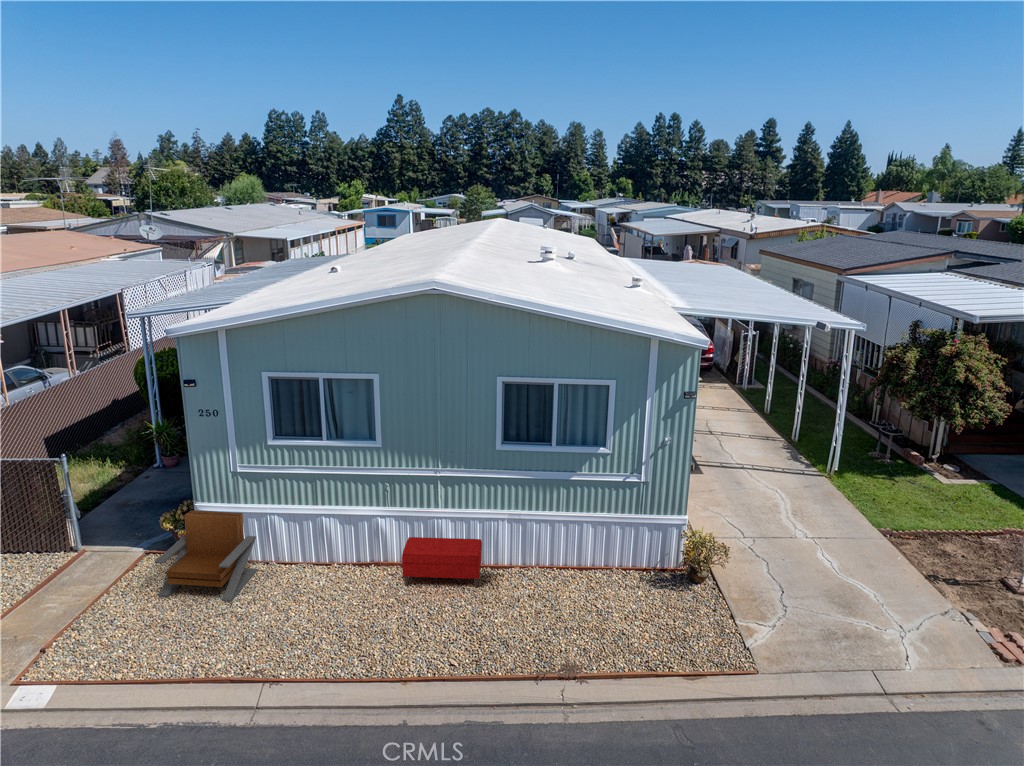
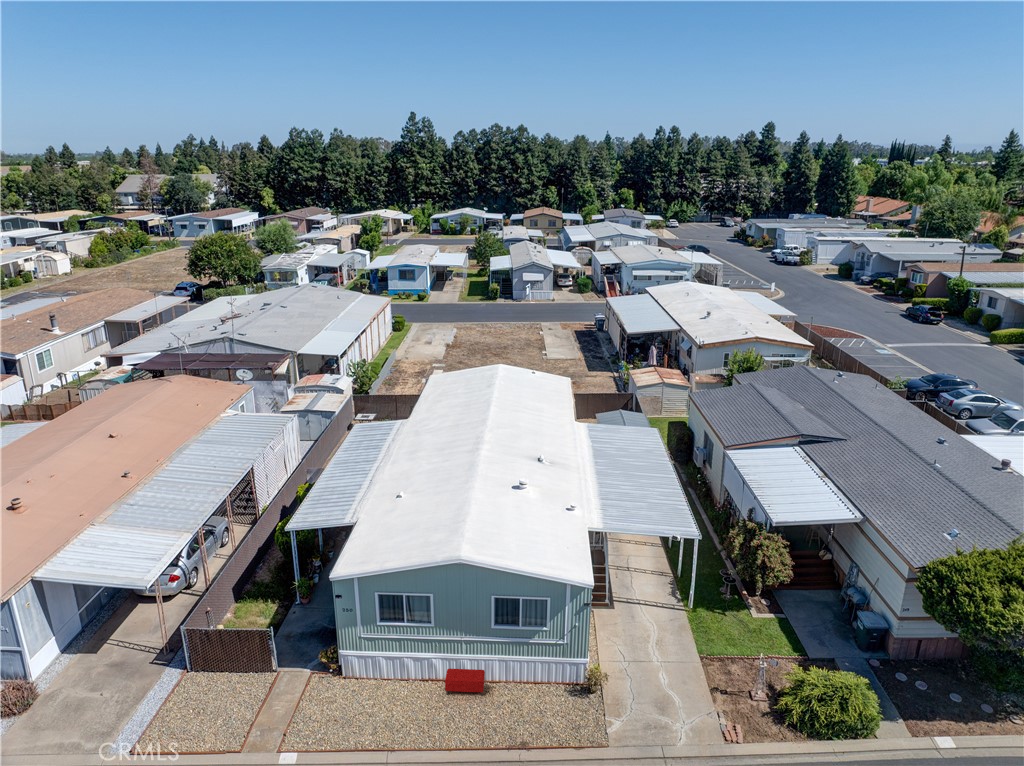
lounge chair: present [155,510,258,601] -> none [326,656,372,705]

